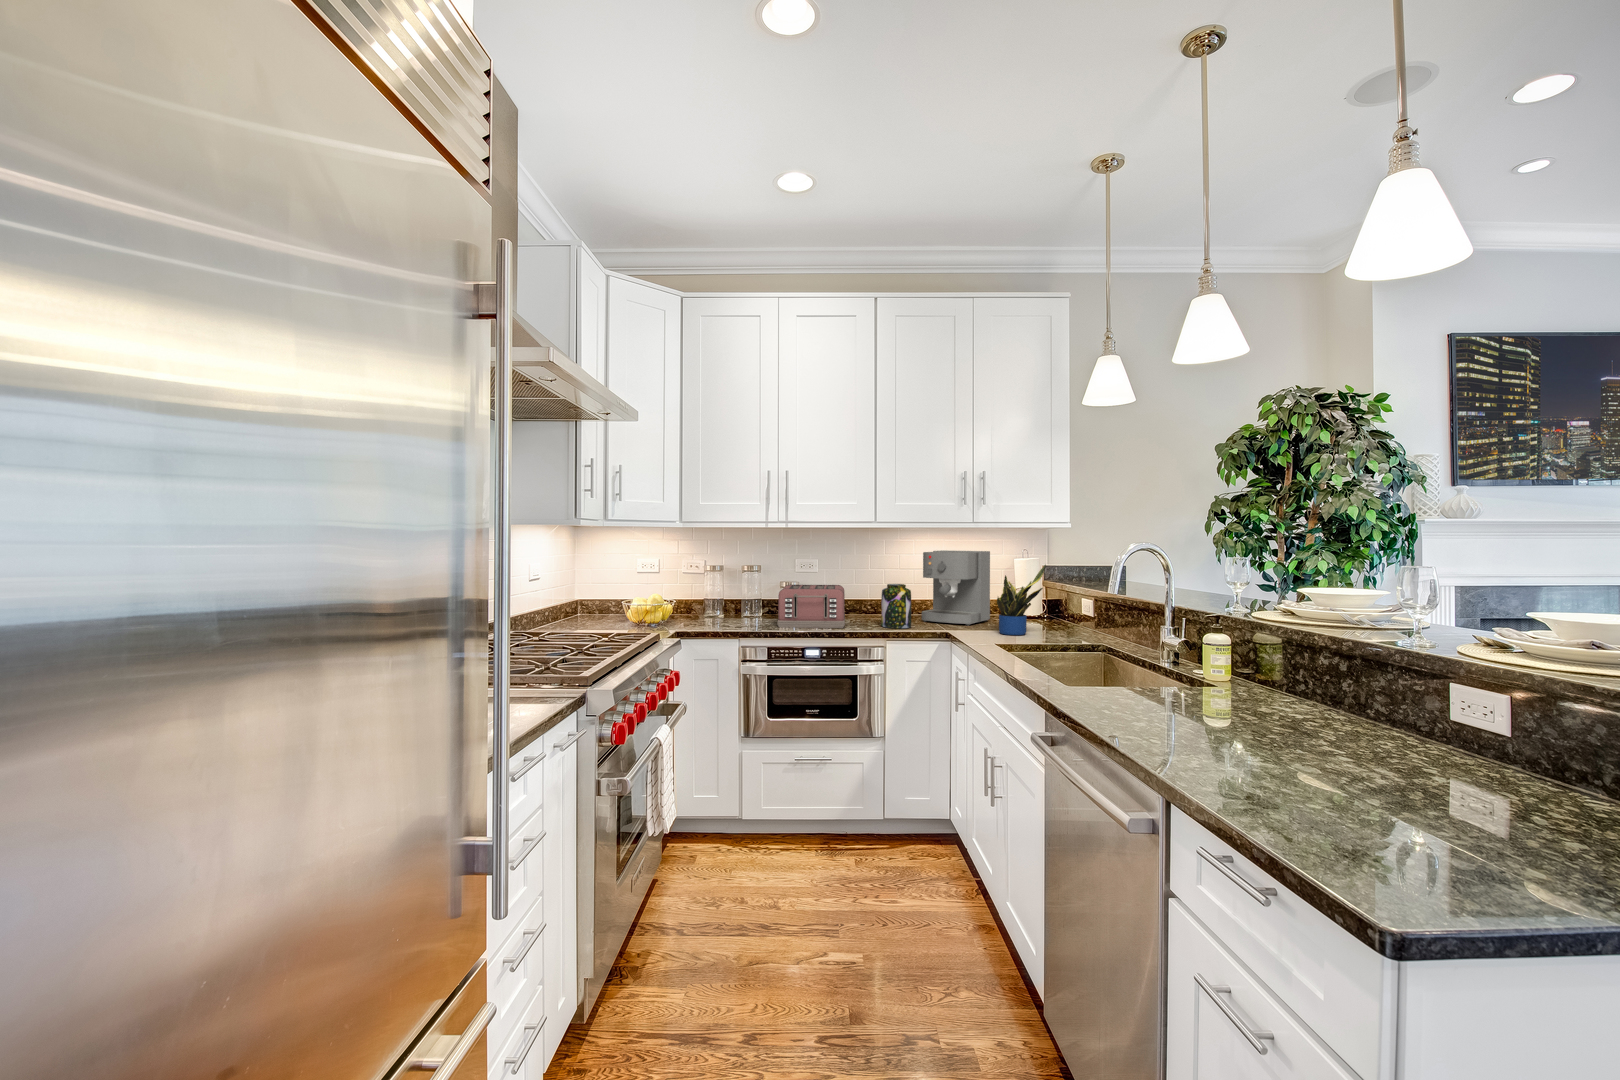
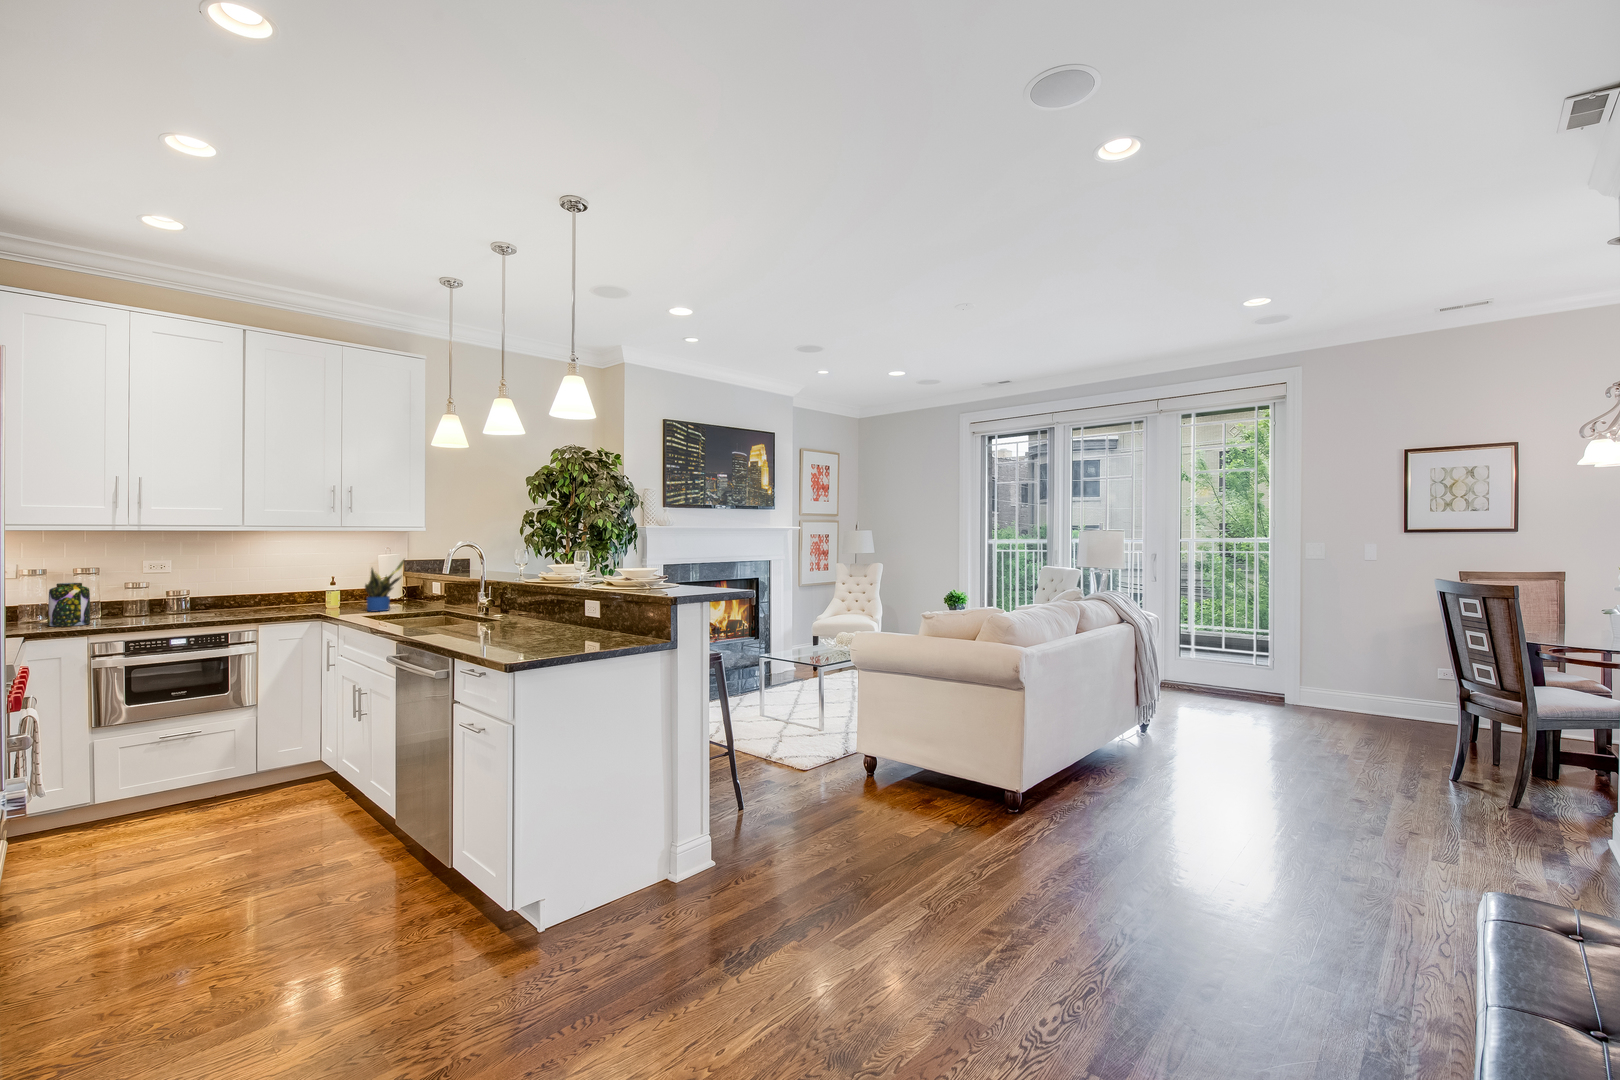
coffee maker: present [922,550,990,626] -> none [292,549,358,609]
jar: present [881,584,911,628] -> present [48,583,90,626]
toaster: present [777,585,845,628] -> none [131,581,214,623]

